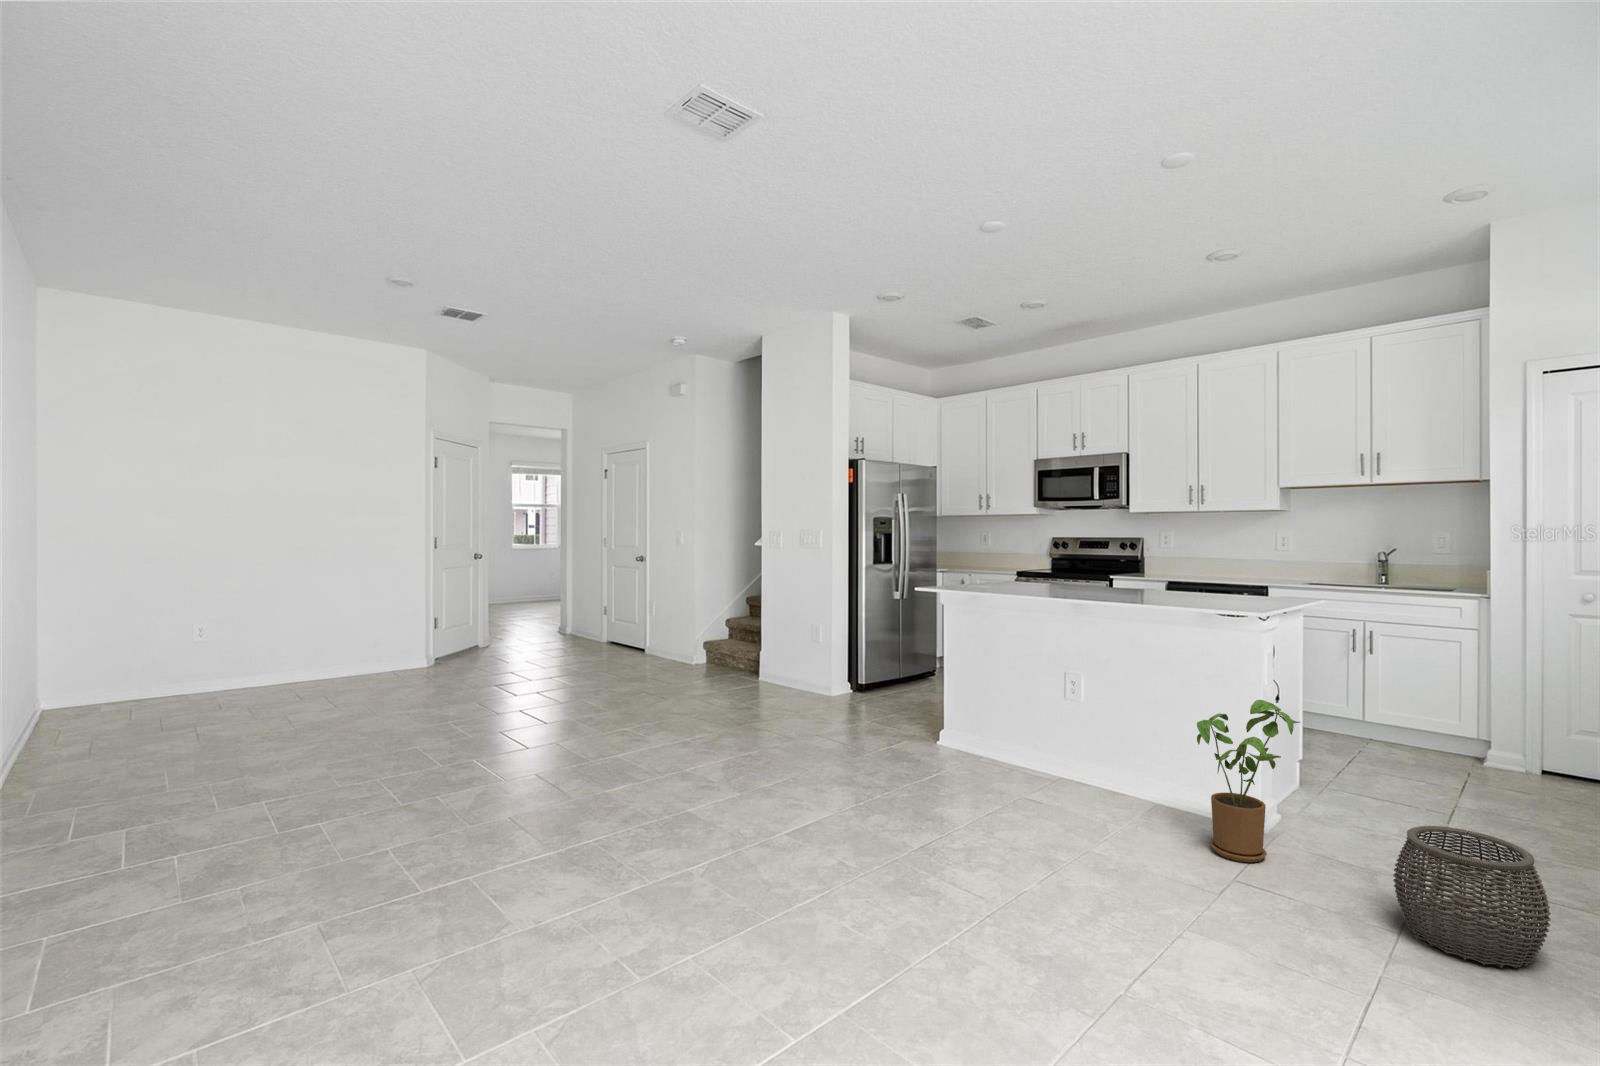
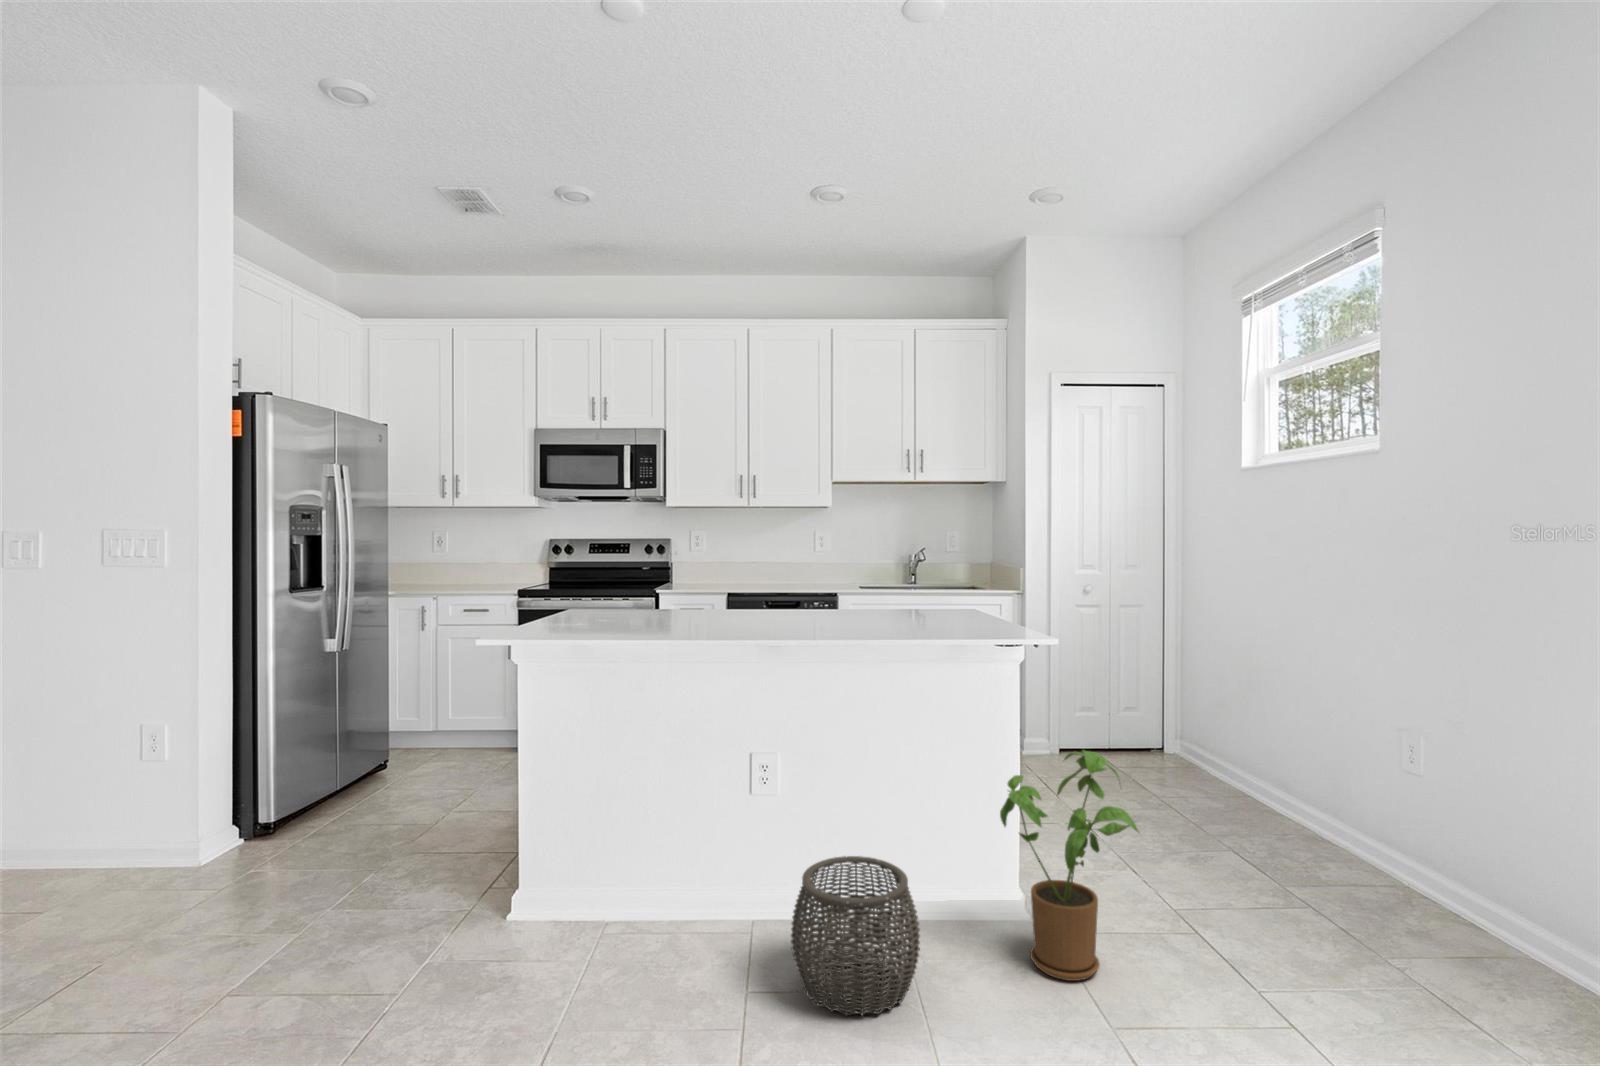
woven basket: present [1393,826,1551,968] -> present [791,856,920,1016]

